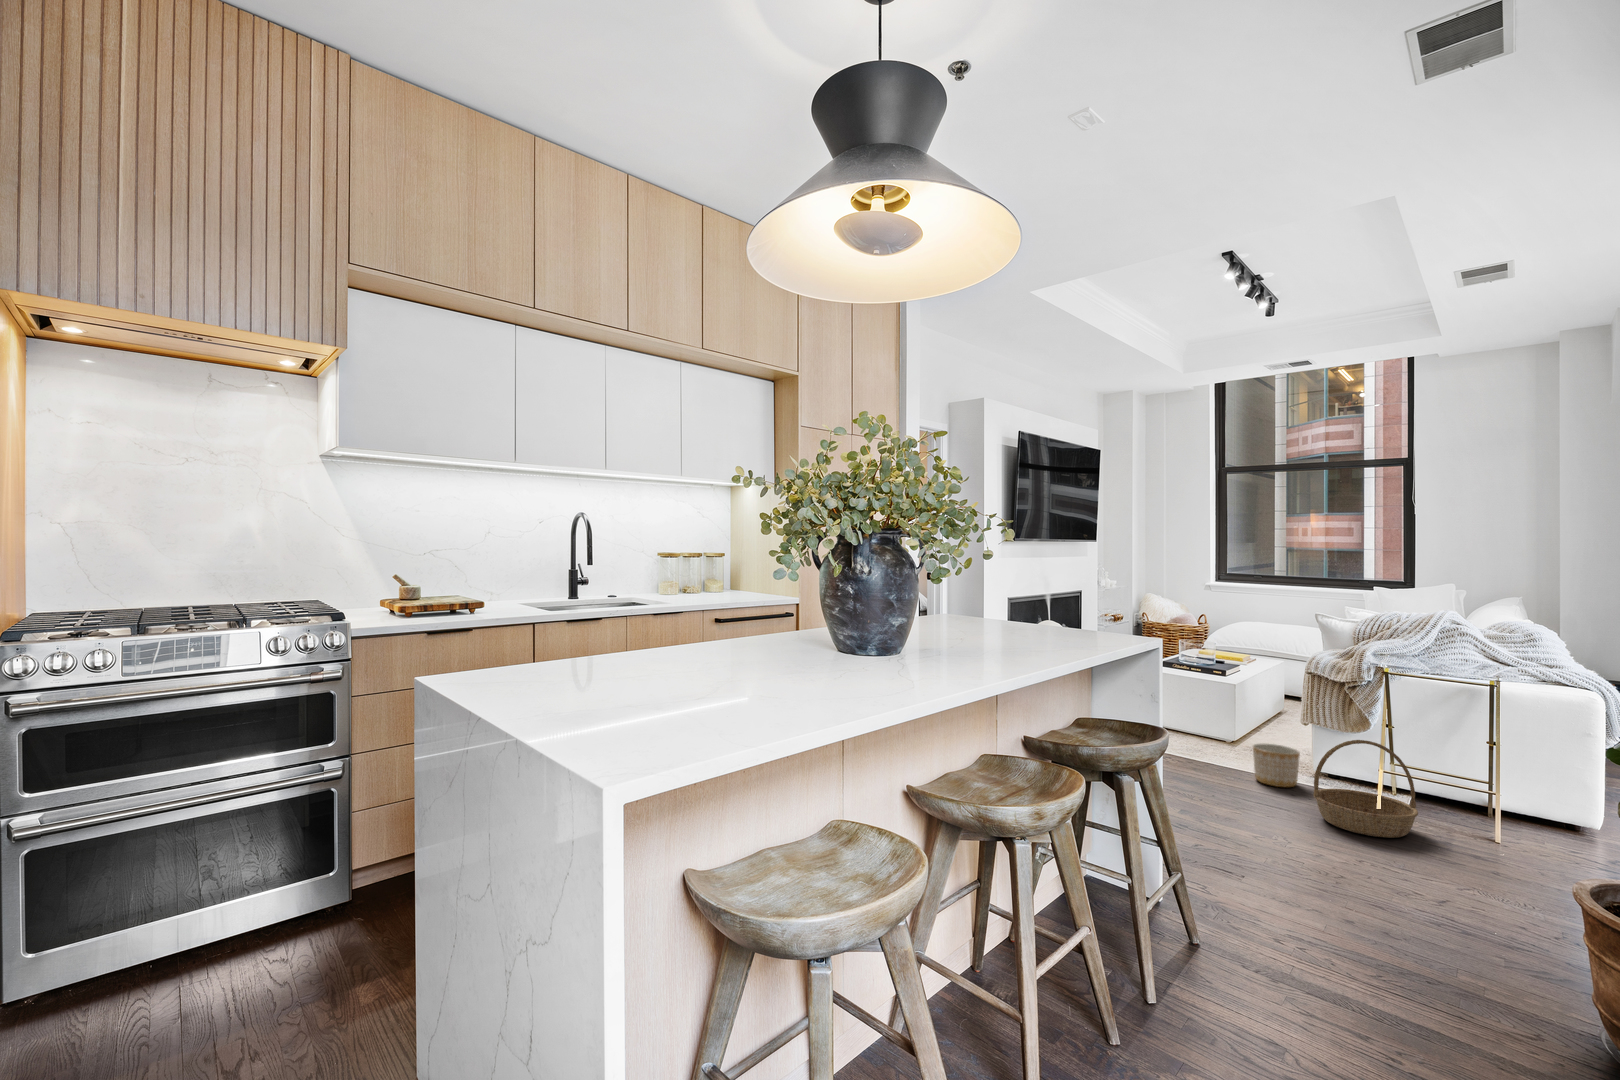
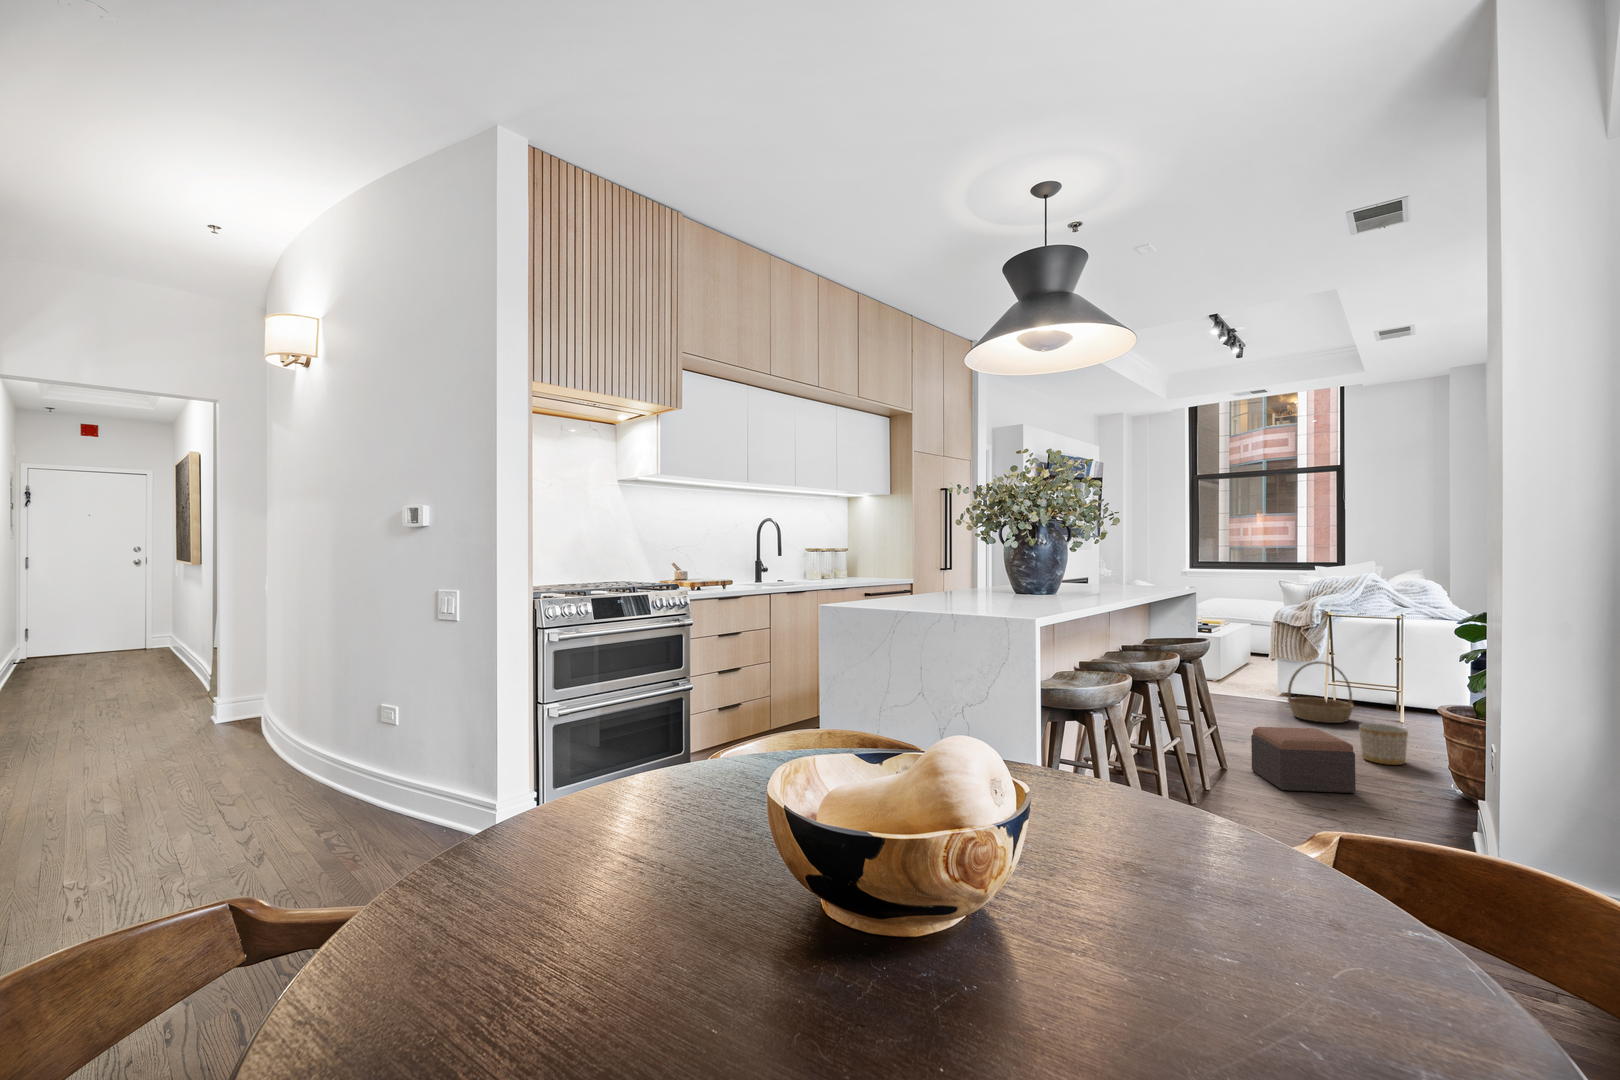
planter: present [1253,743,1300,787] -> present [1359,723,1408,765]
footstool: none [1215,873,1394,1028] -> present [1251,727,1356,793]

